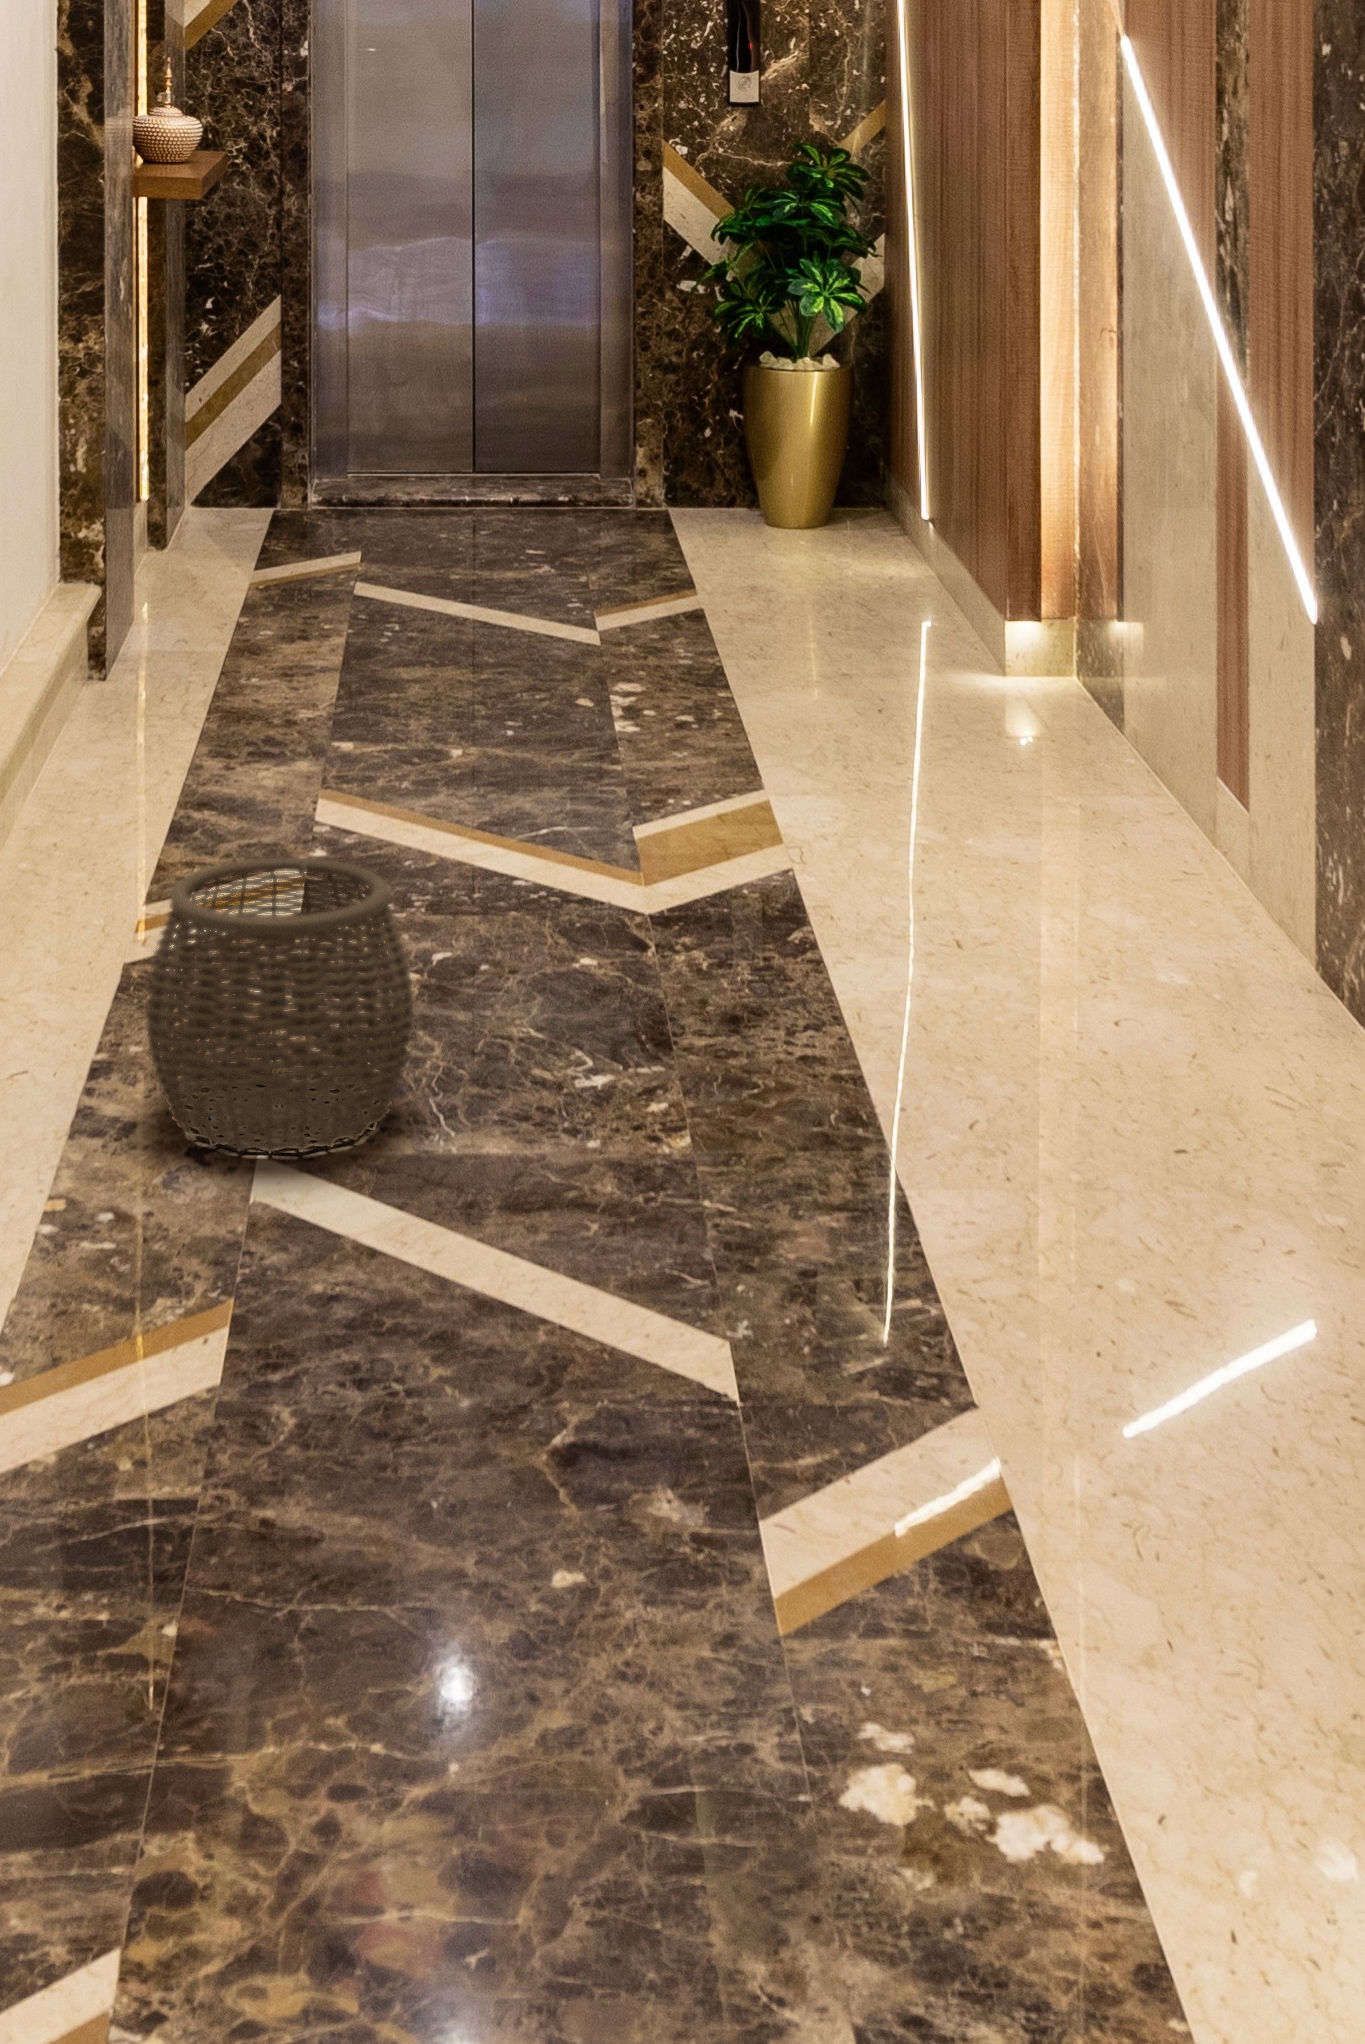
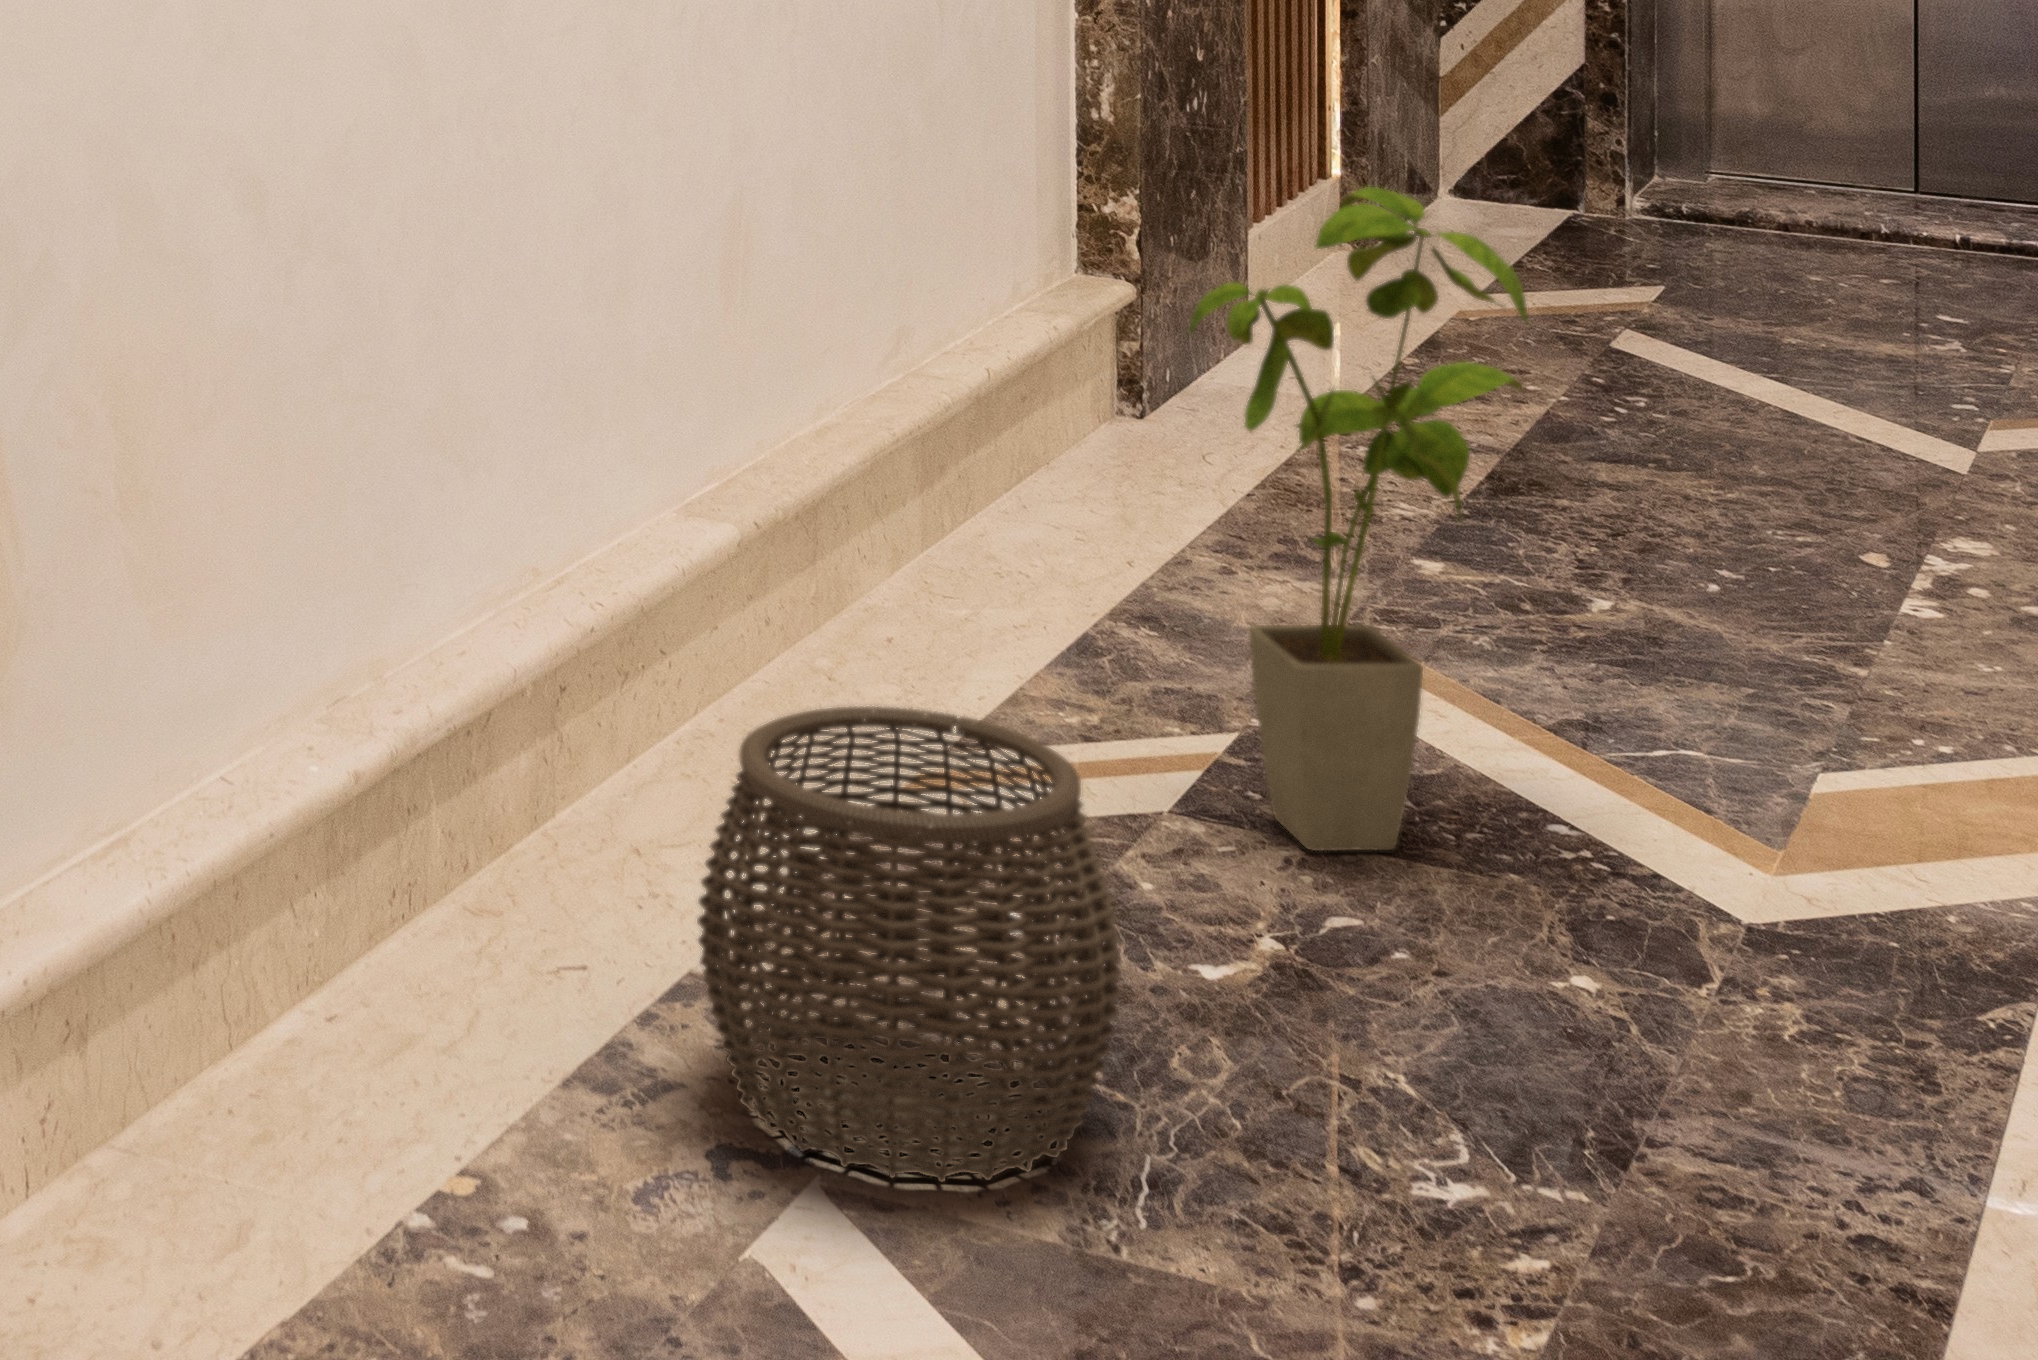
house plant: none [311,488,534,922] -> present [1189,187,1528,851]

